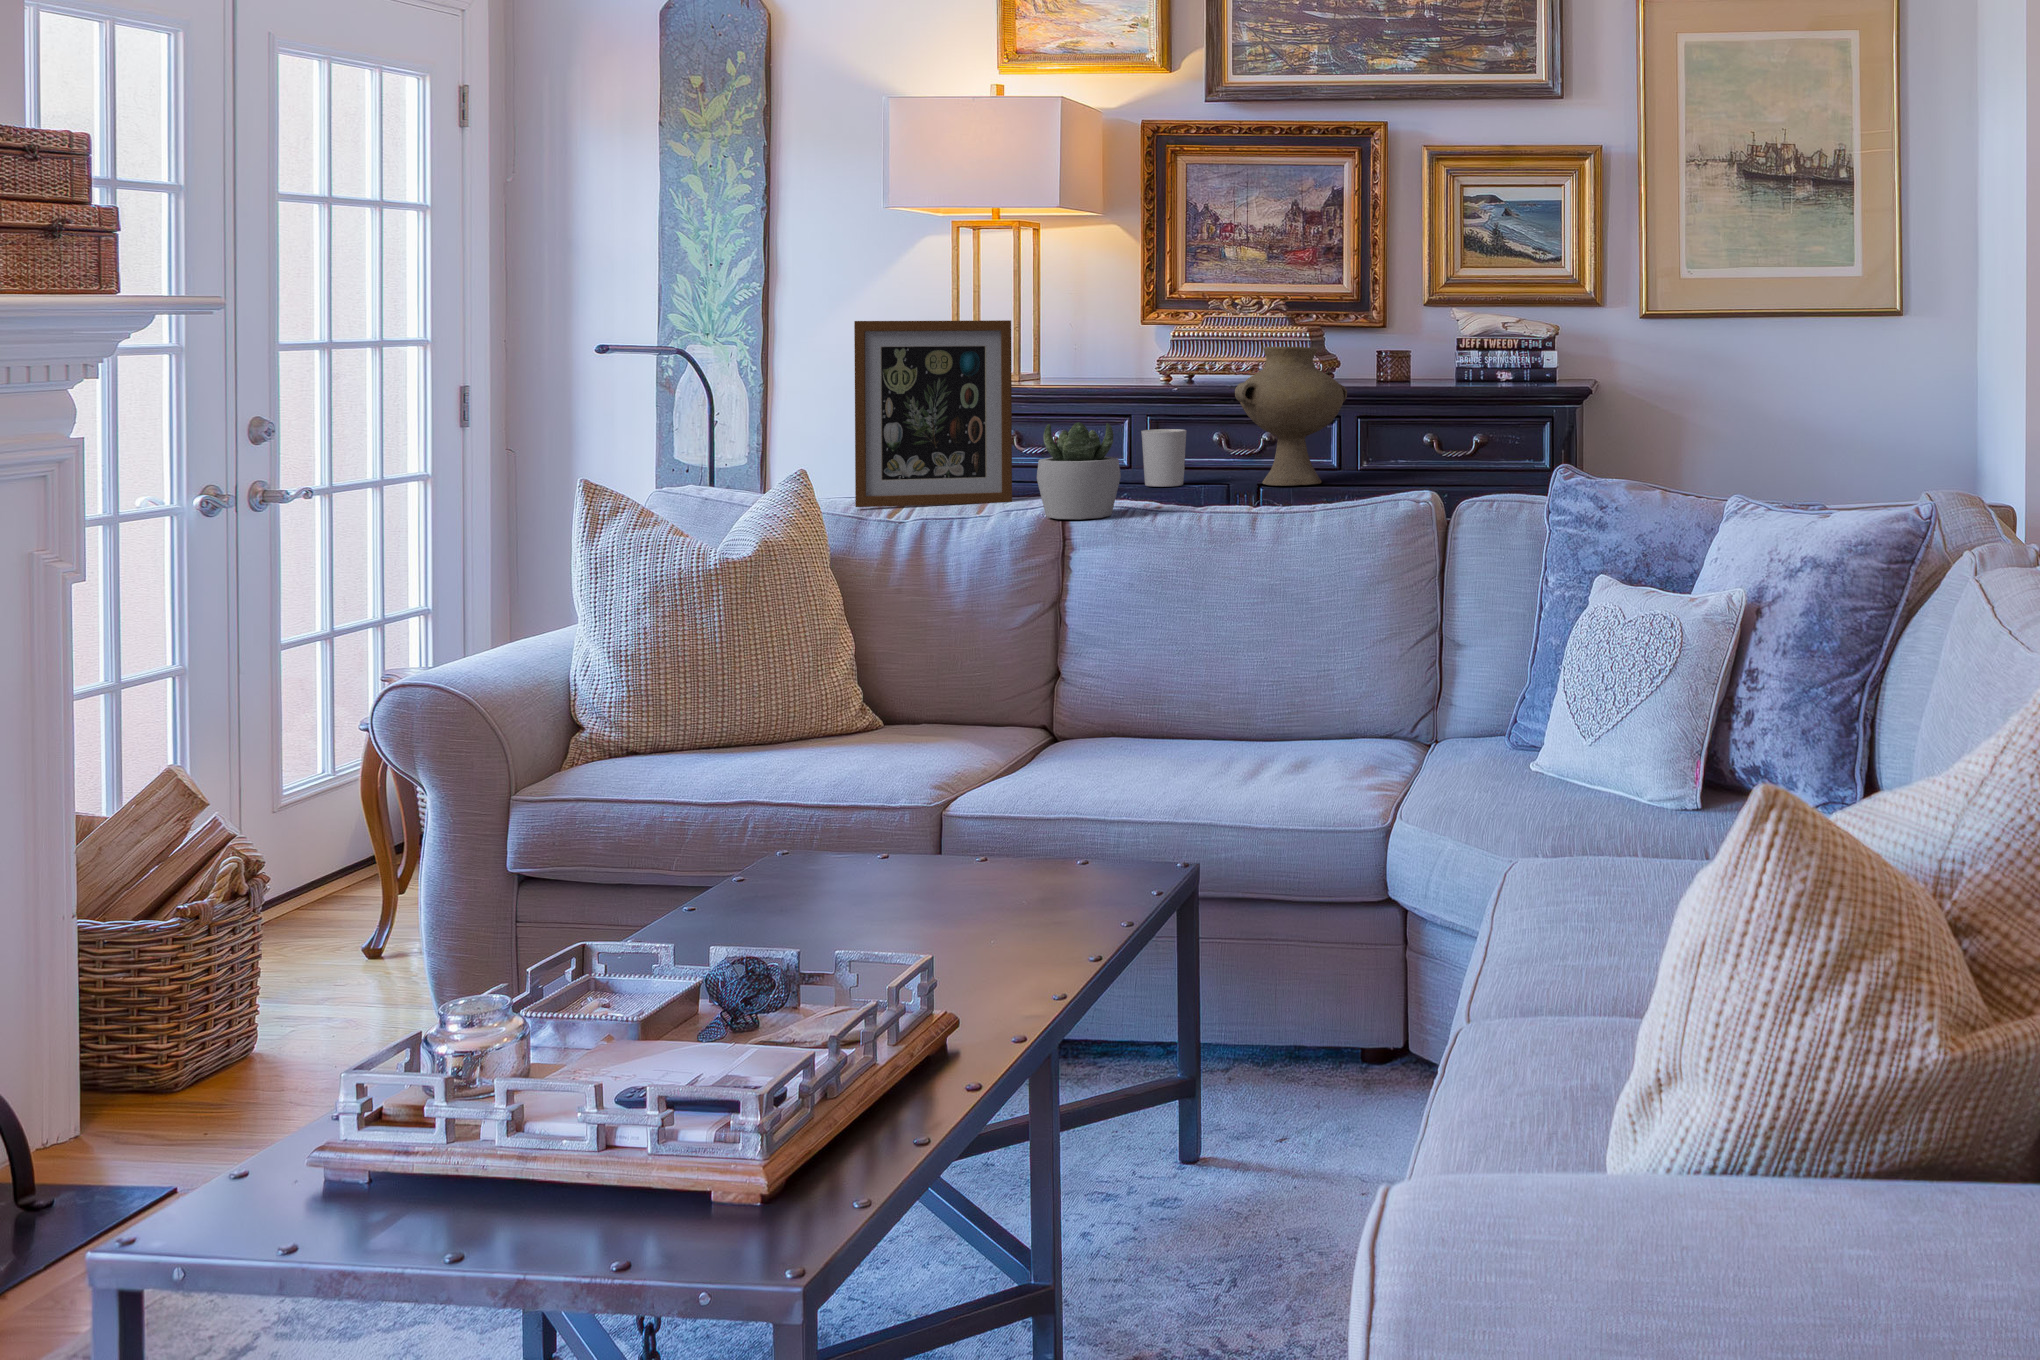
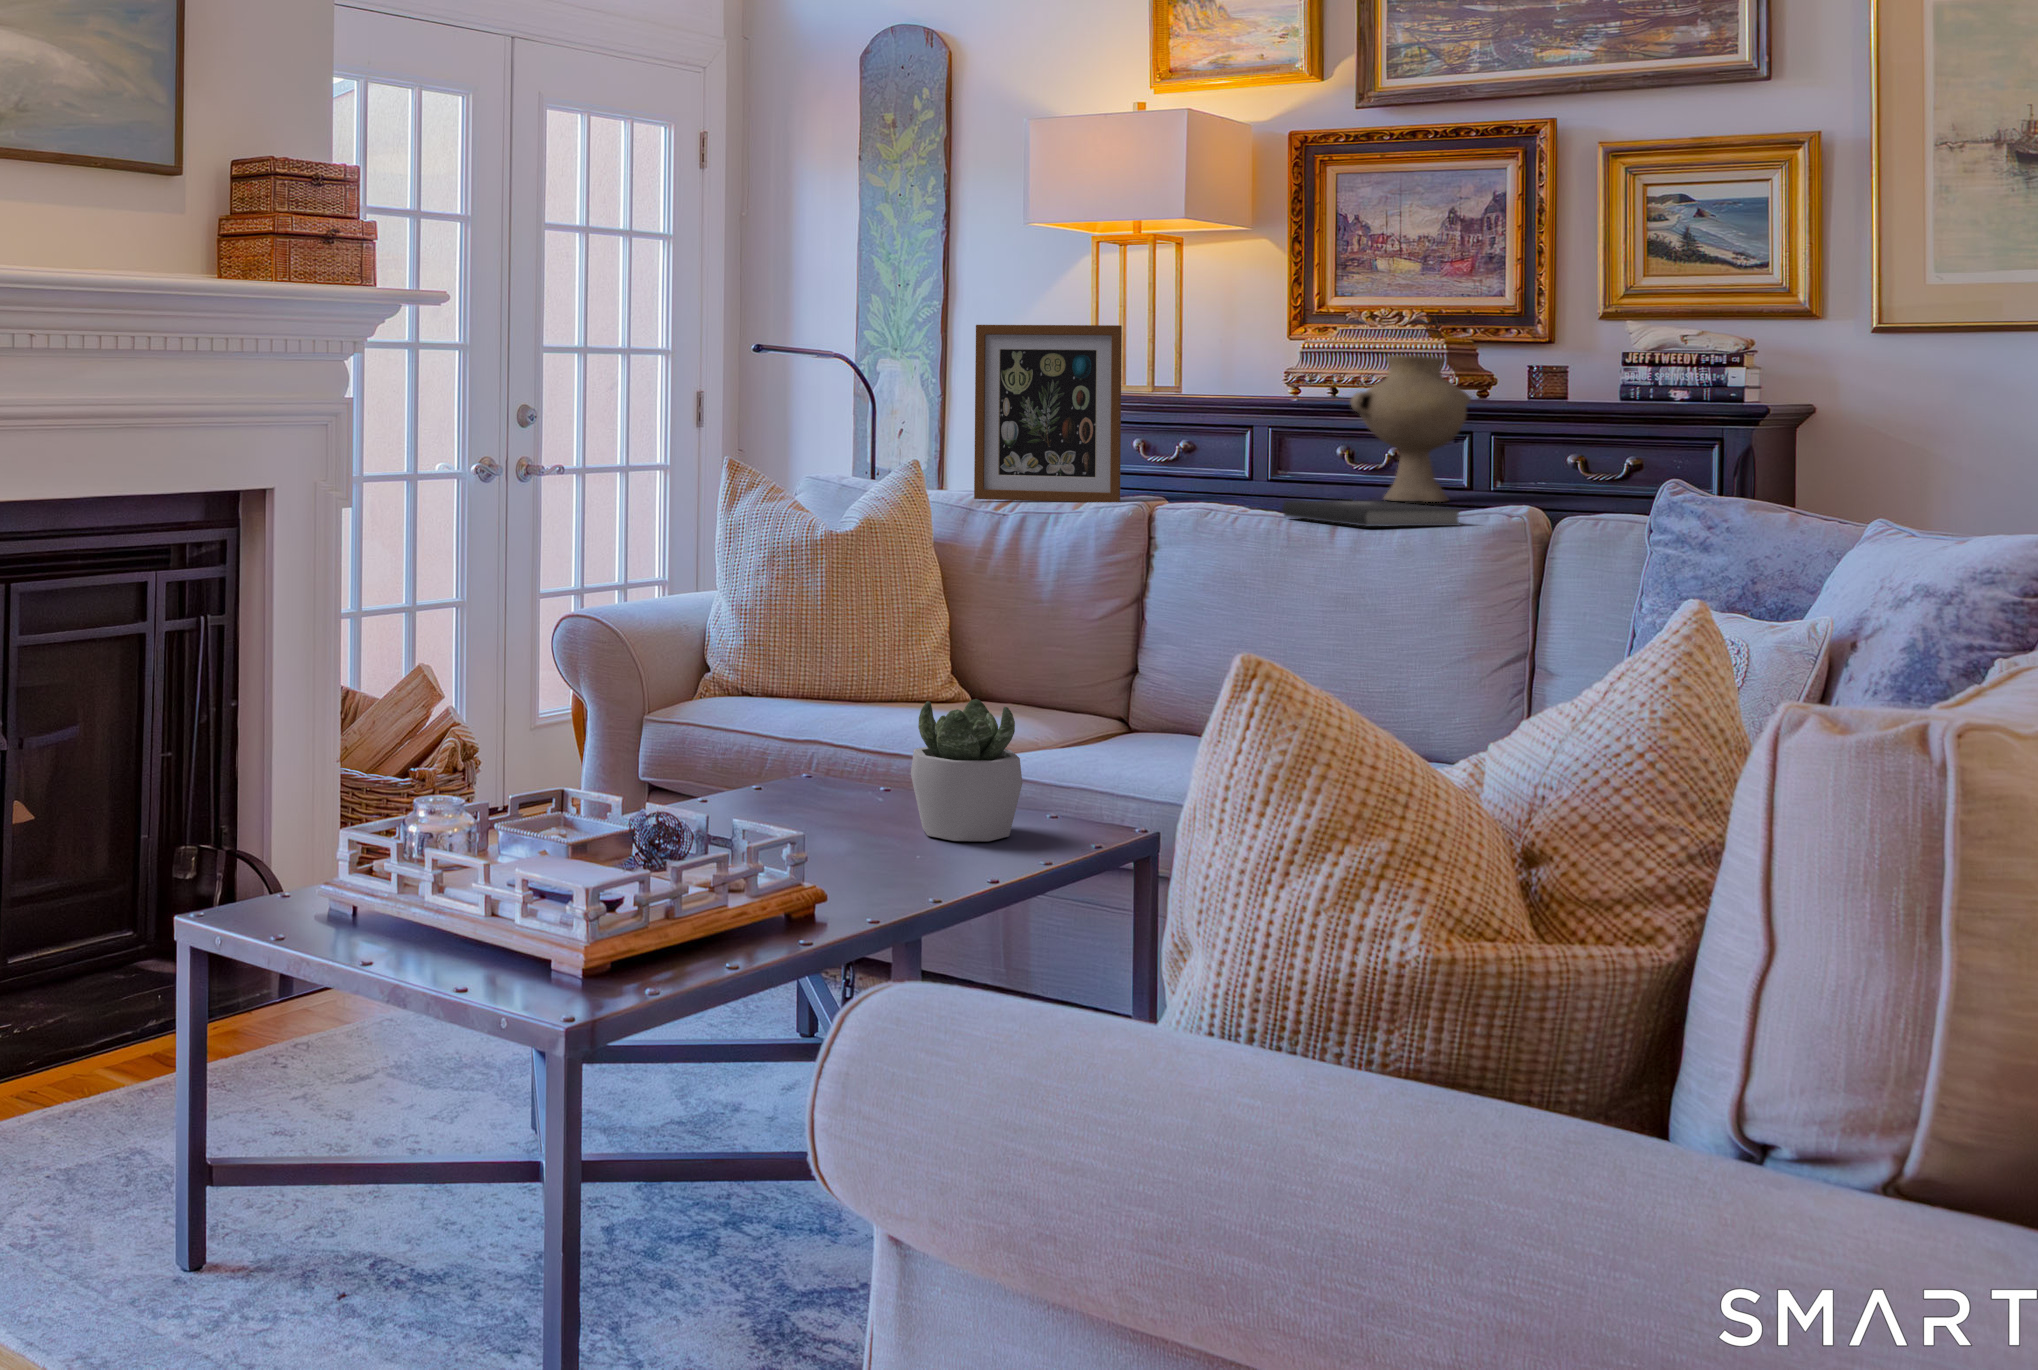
succulent plant: present [1037,422,1121,519] -> present [911,699,1022,842]
candle holder: present [1141,429,1187,487] -> none [1260,440,1308,498]
book: none [1206,491,1380,523] -> present [1282,500,1461,527]

